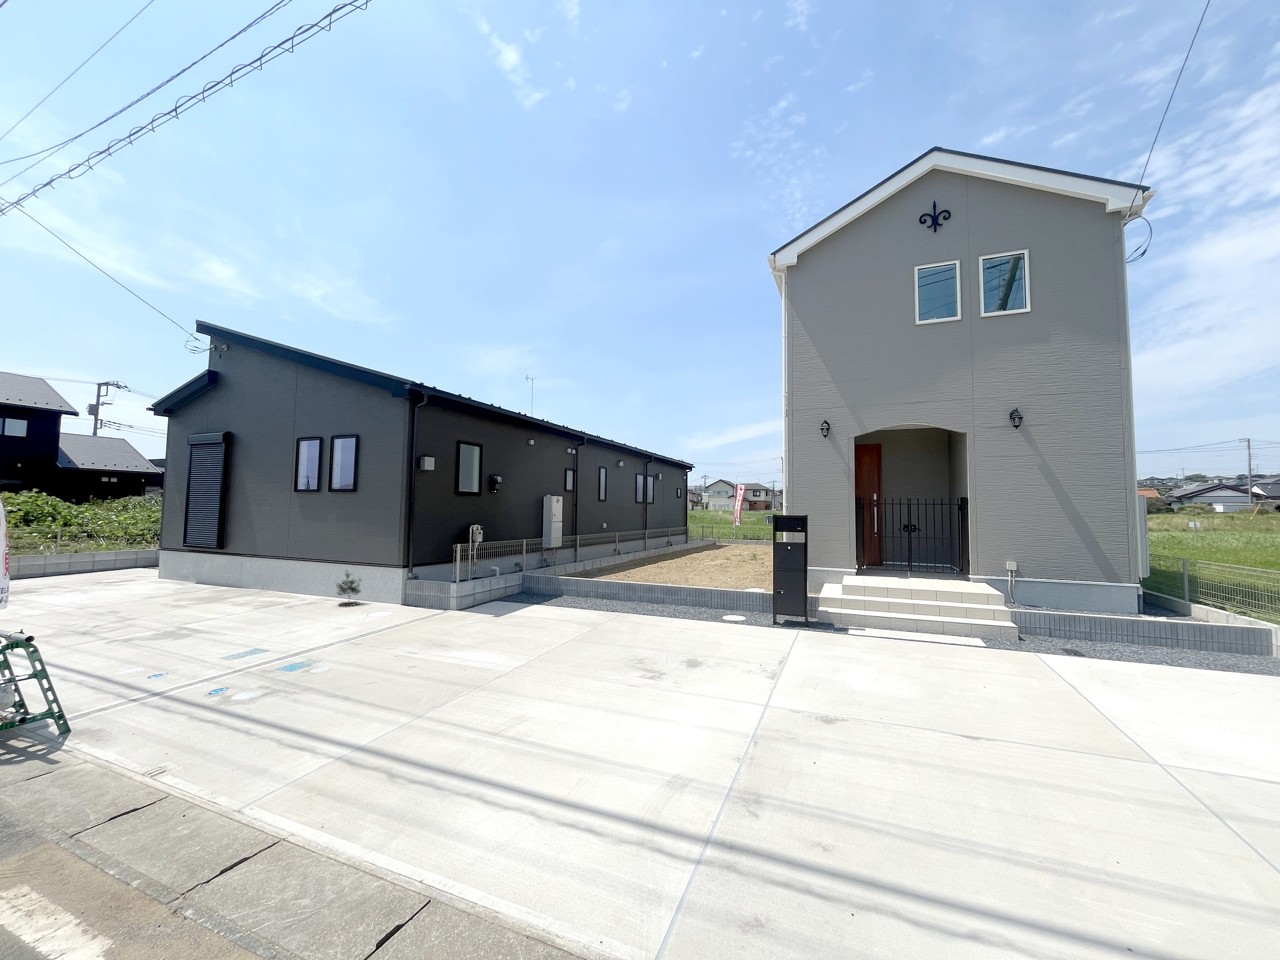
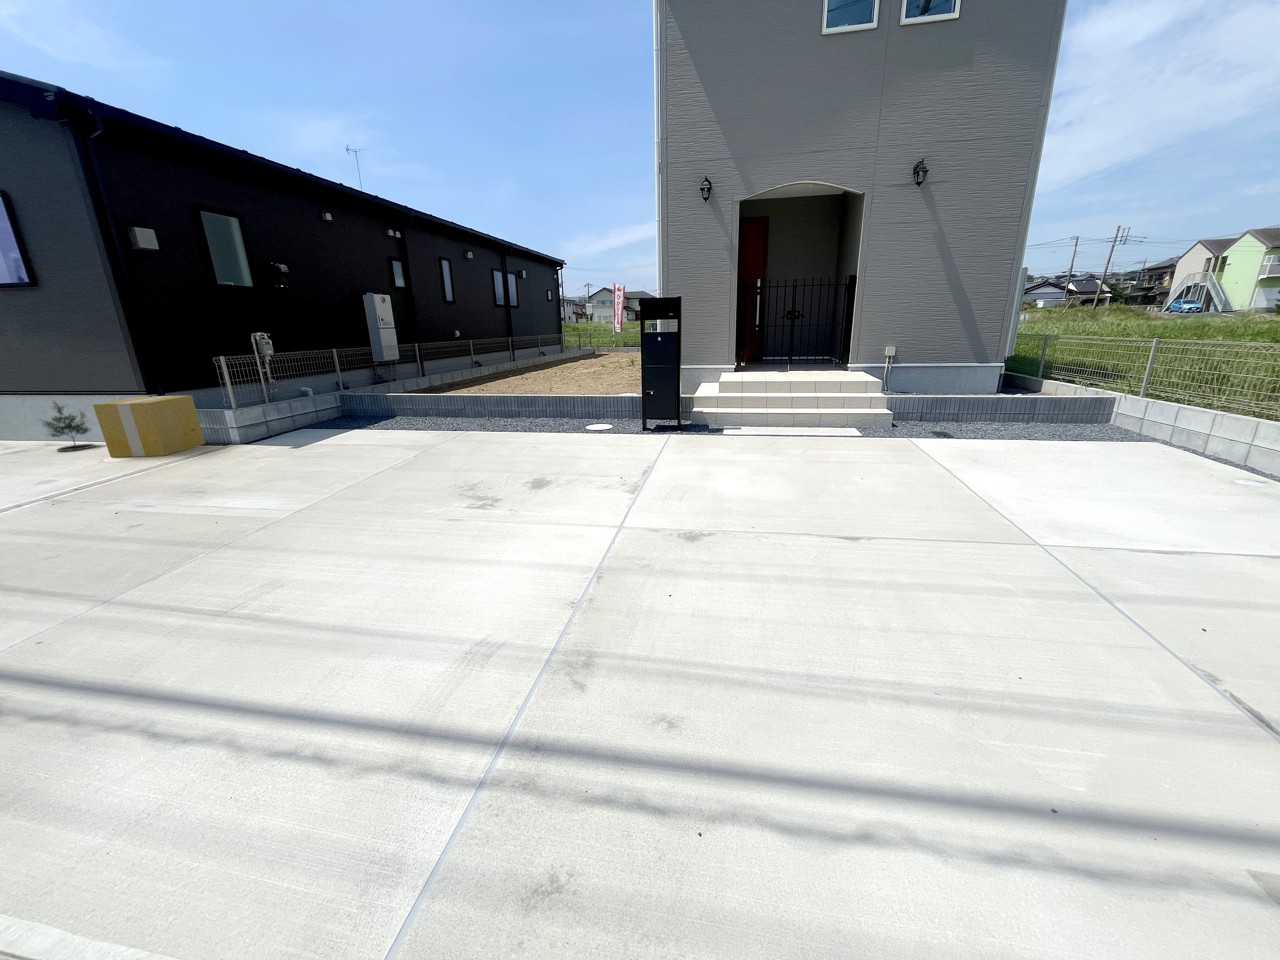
cardboard box: none [374,570,433,615] -> present [93,395,205,457]

